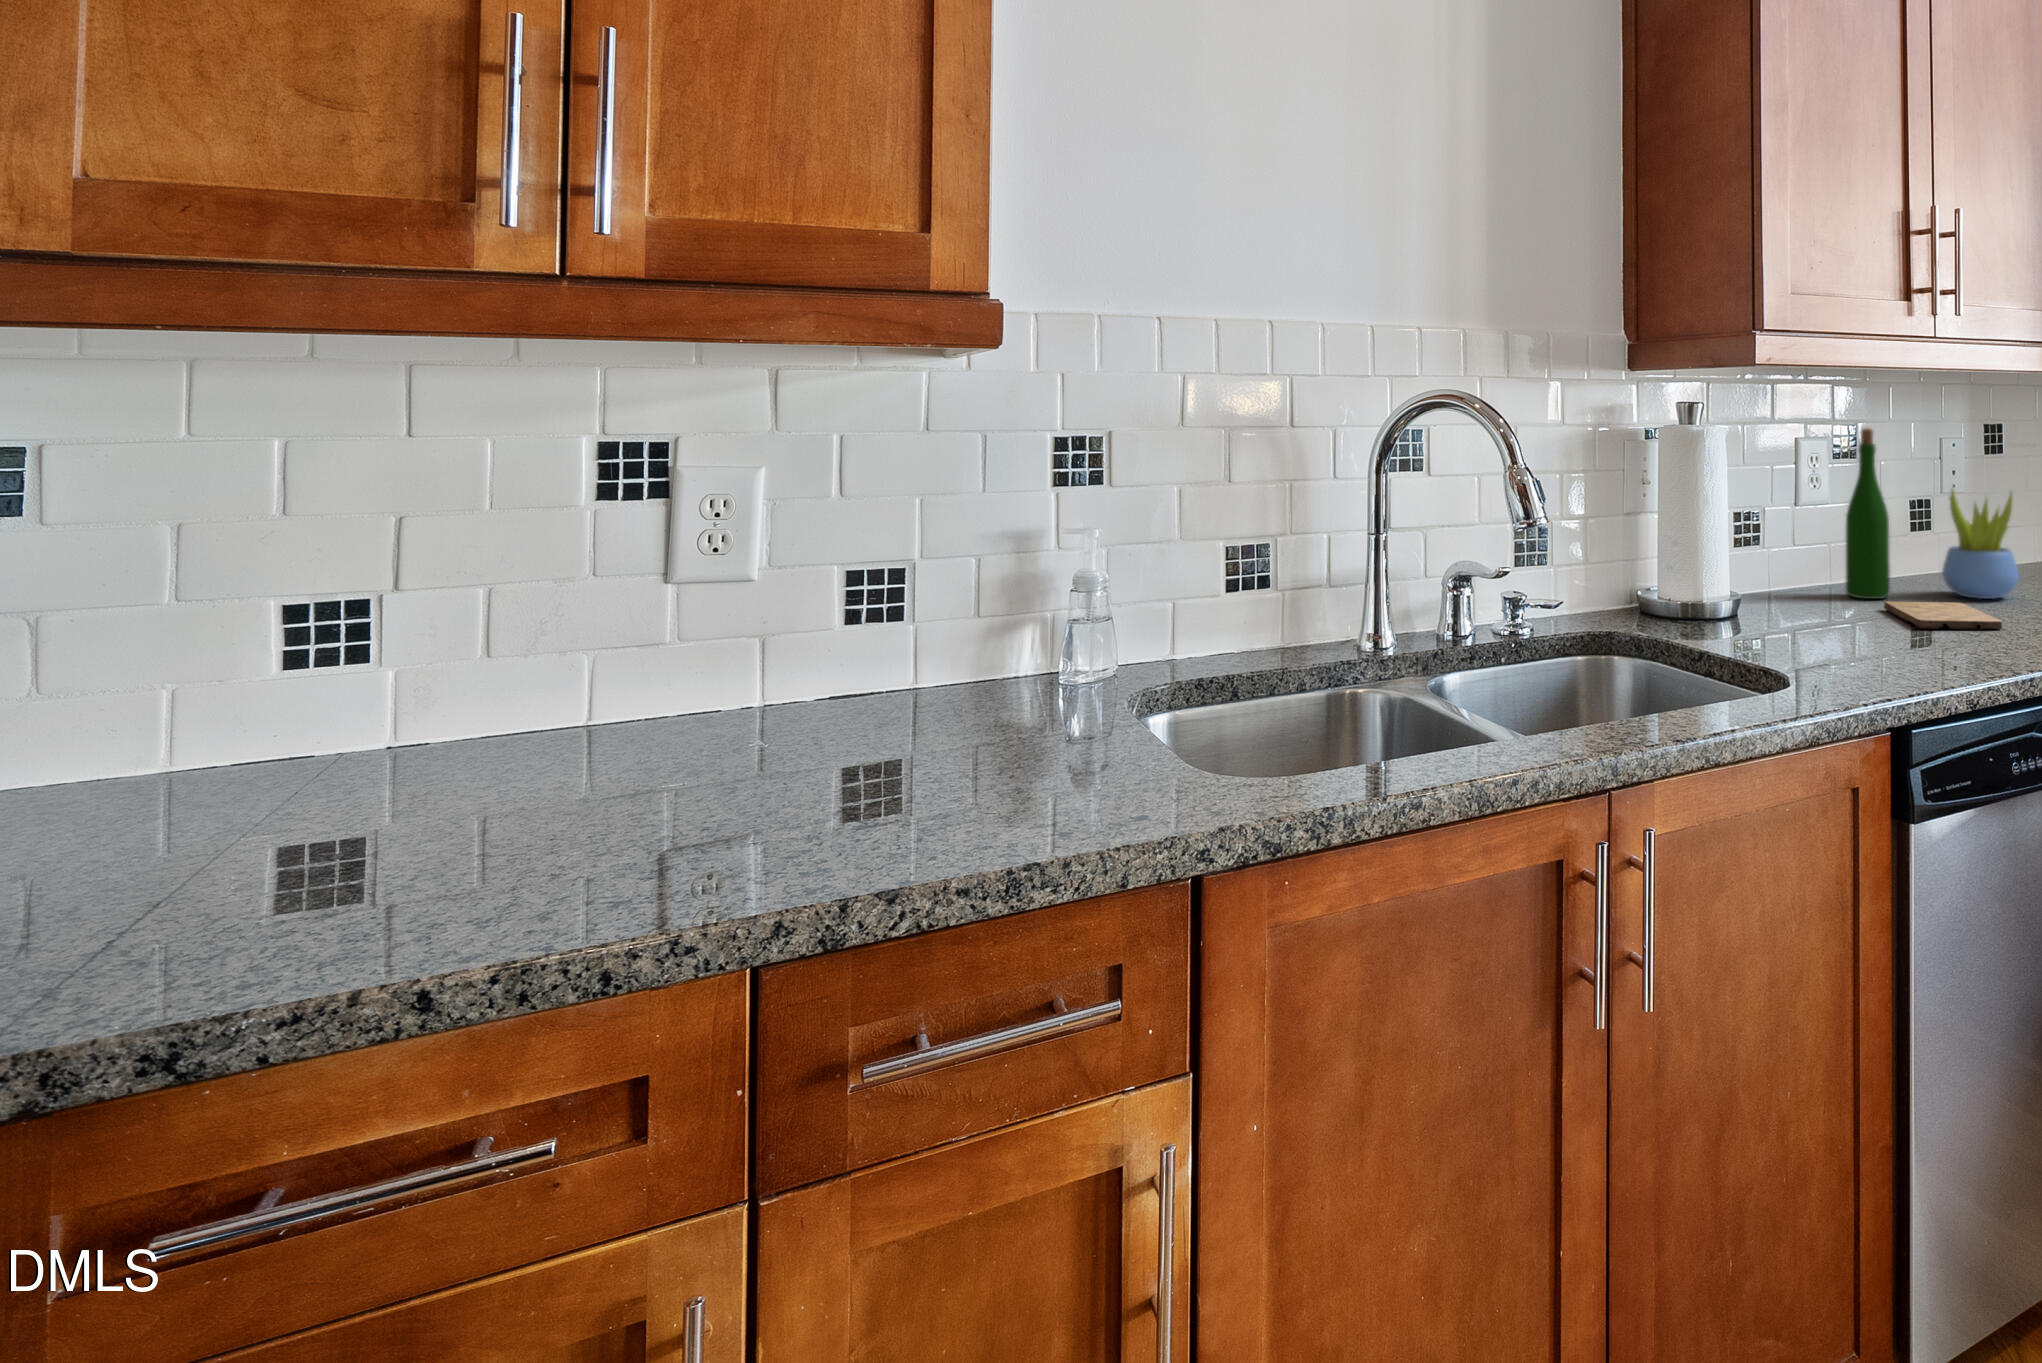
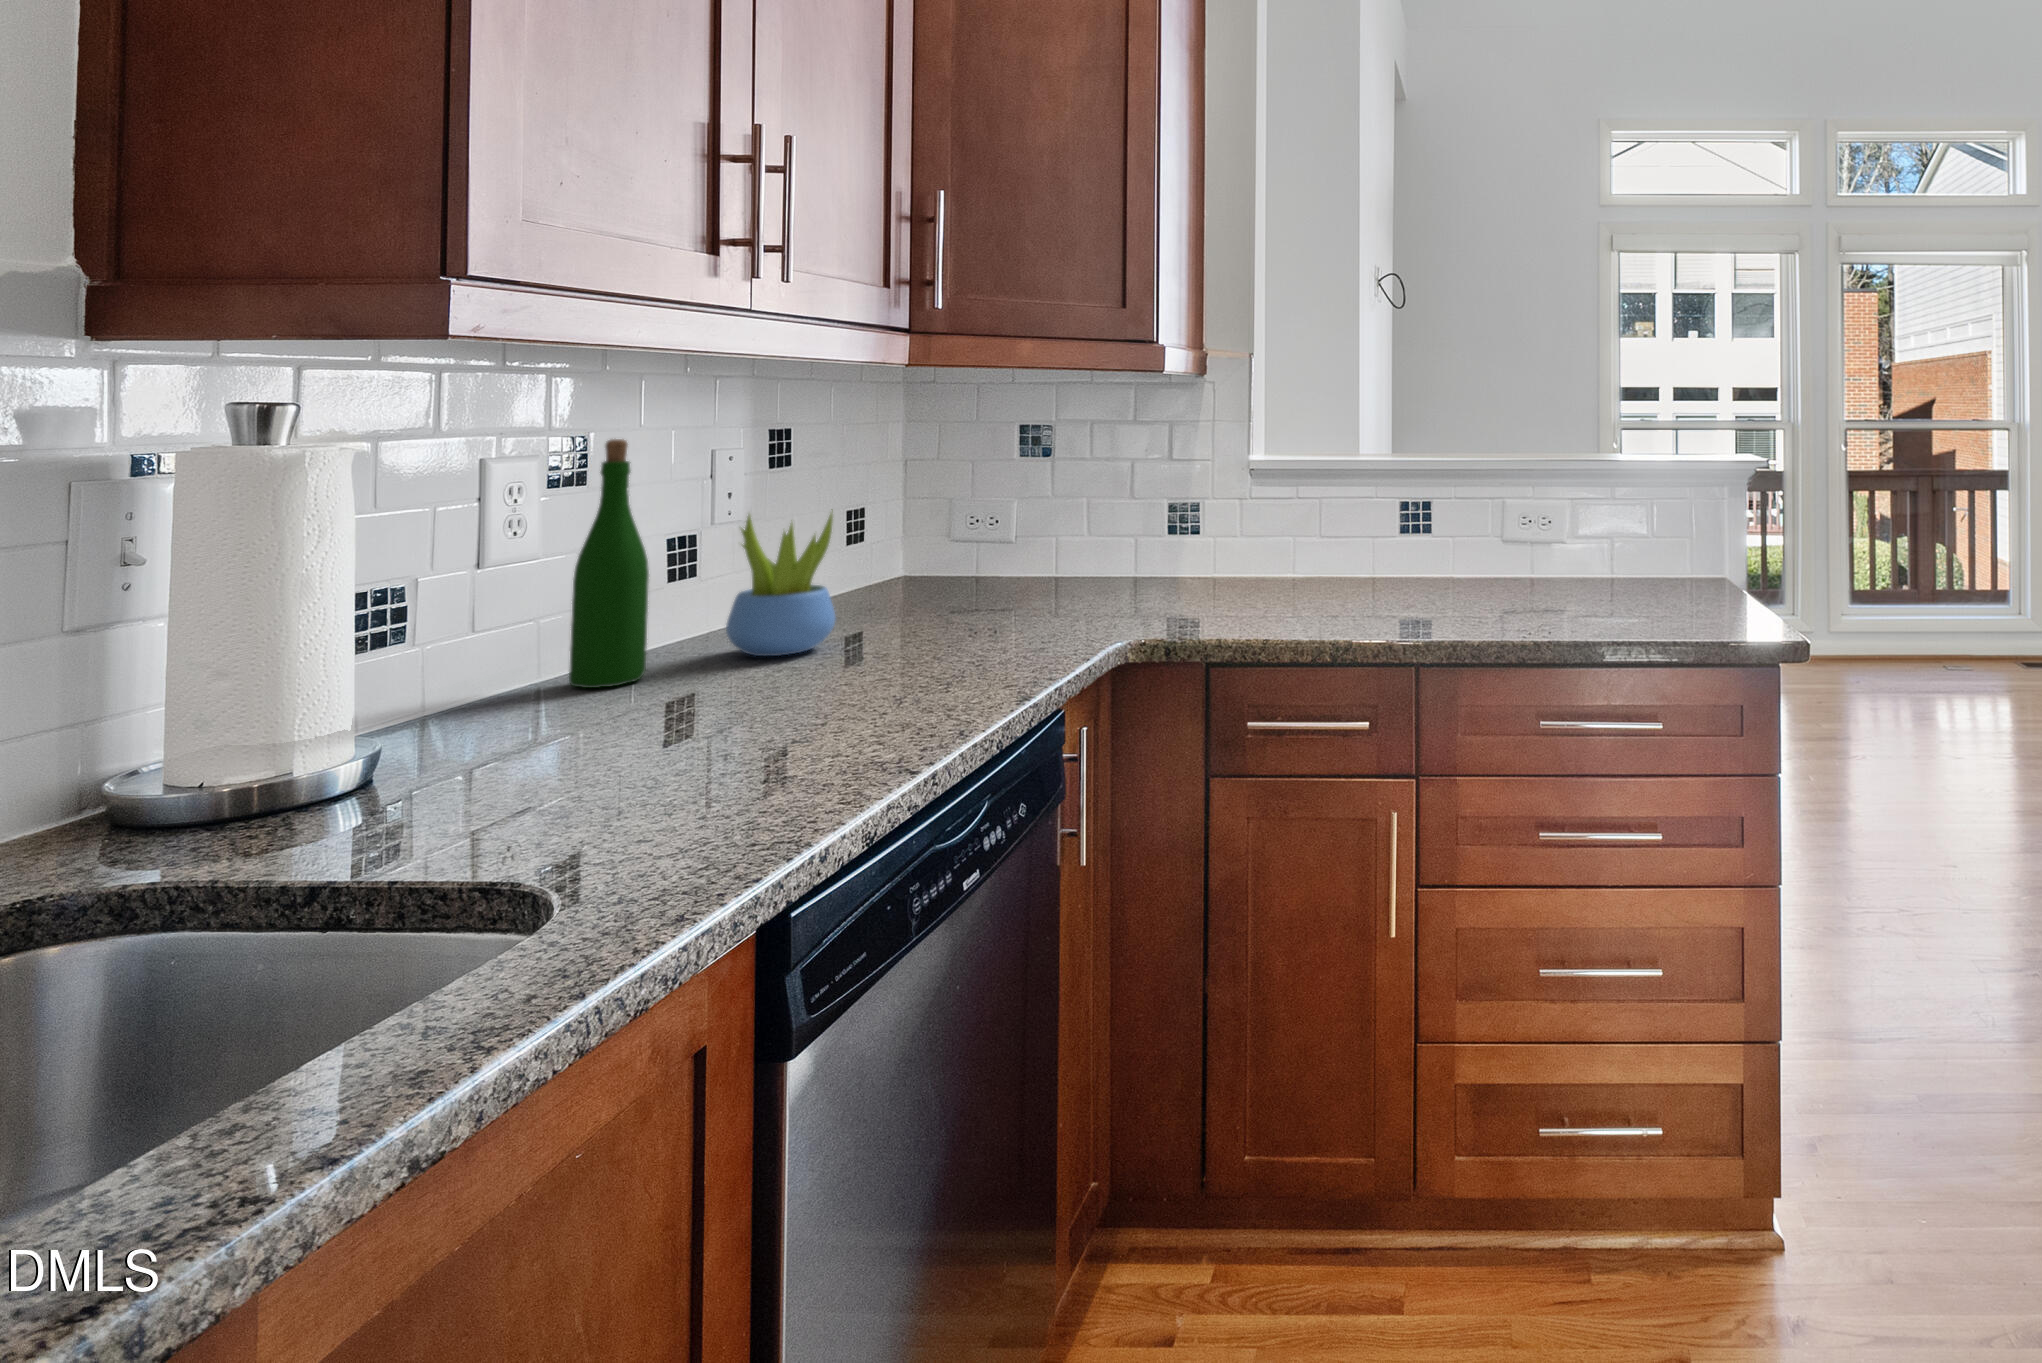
cutting board: present [1884,601,2002,629] -> none [647,669,843,723]

